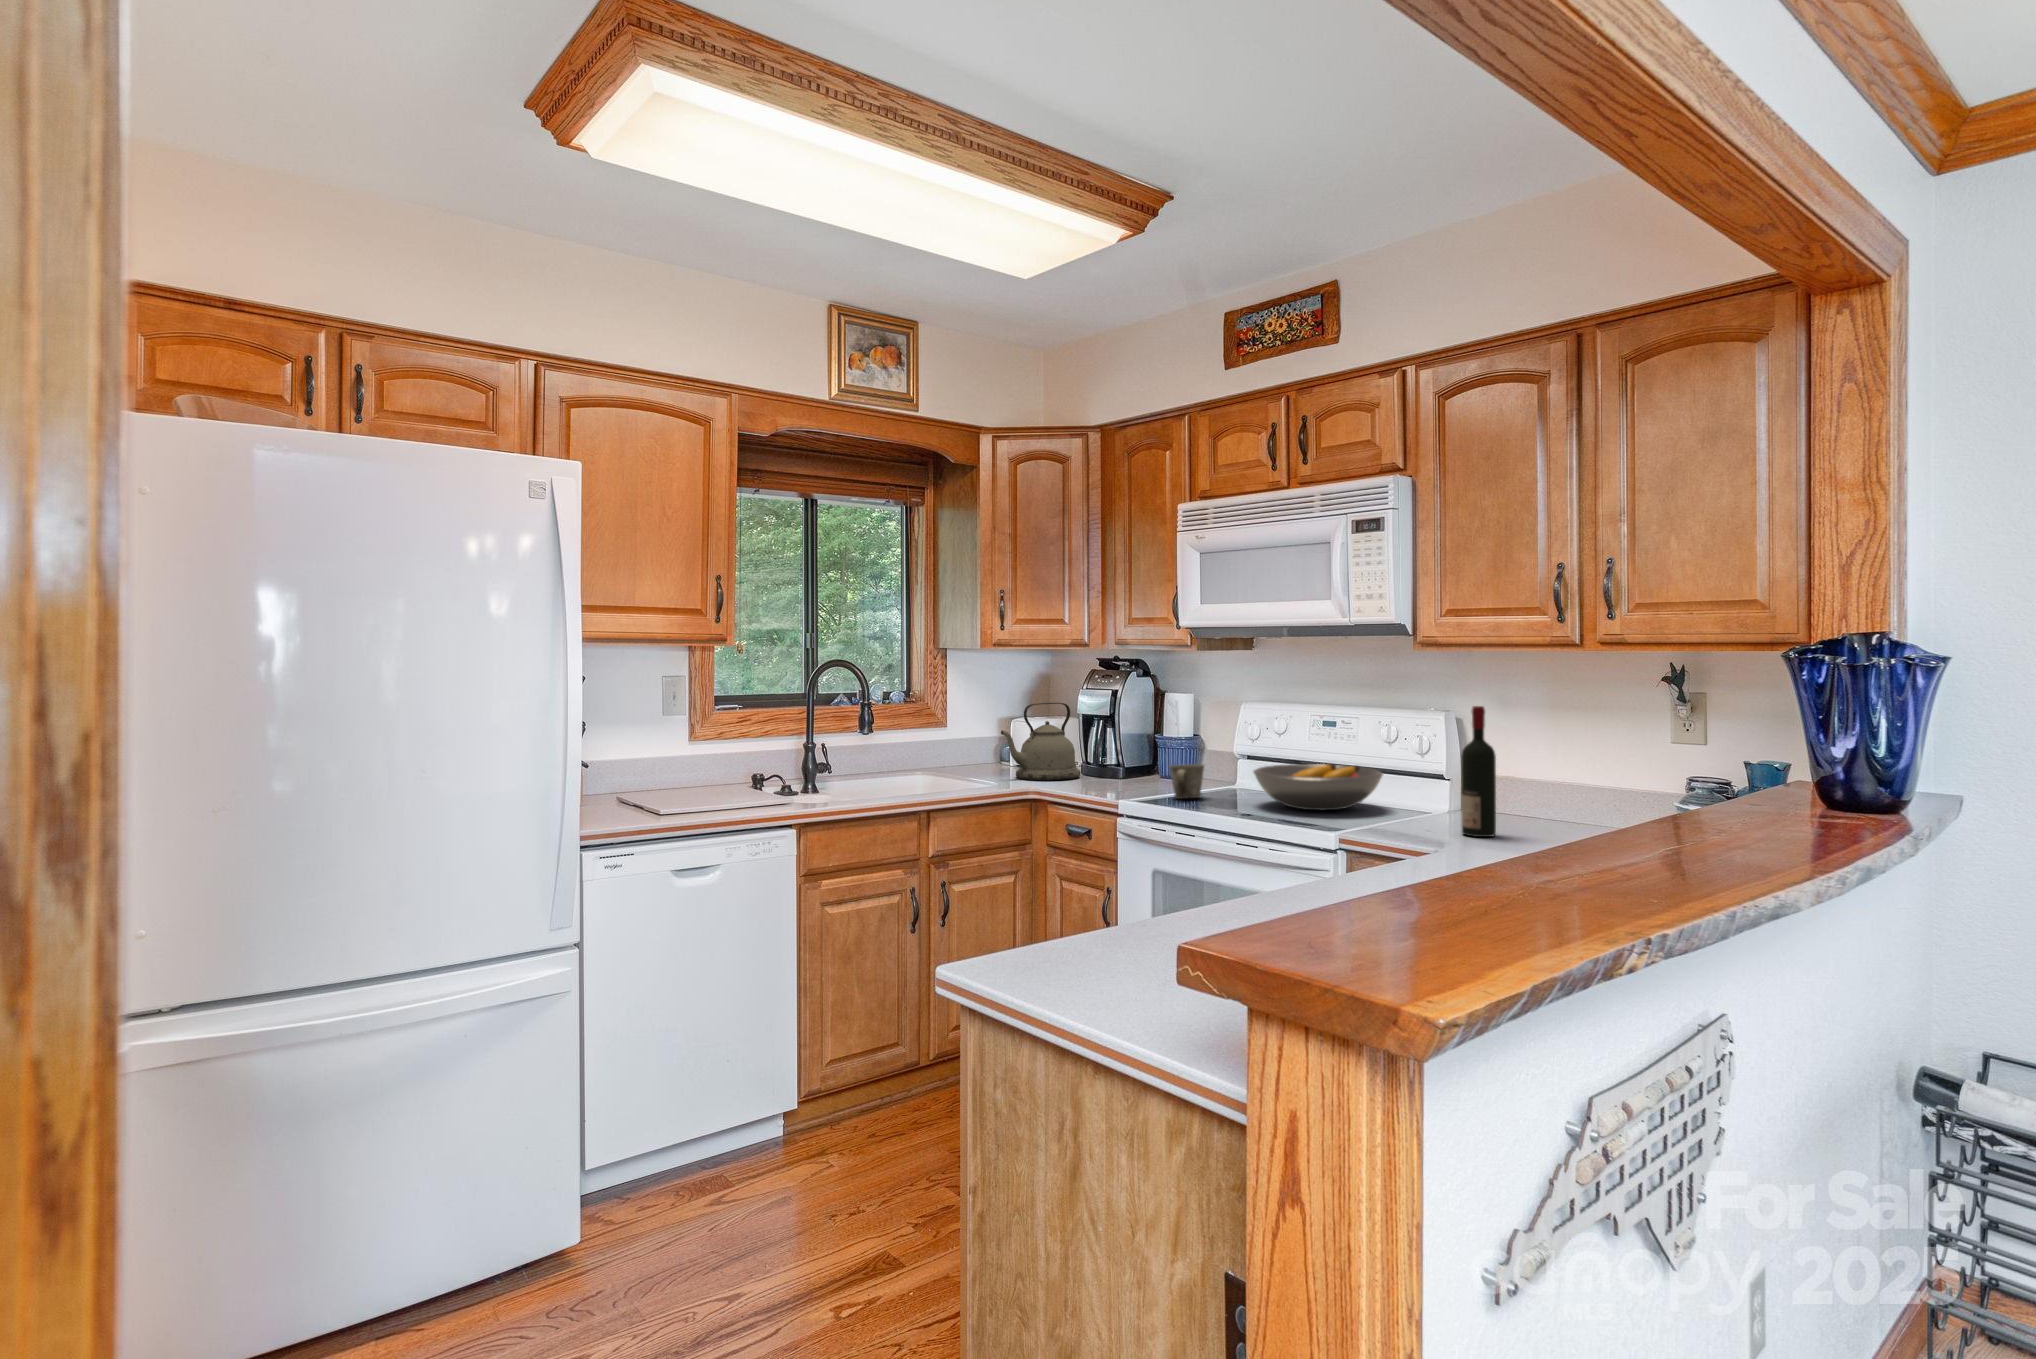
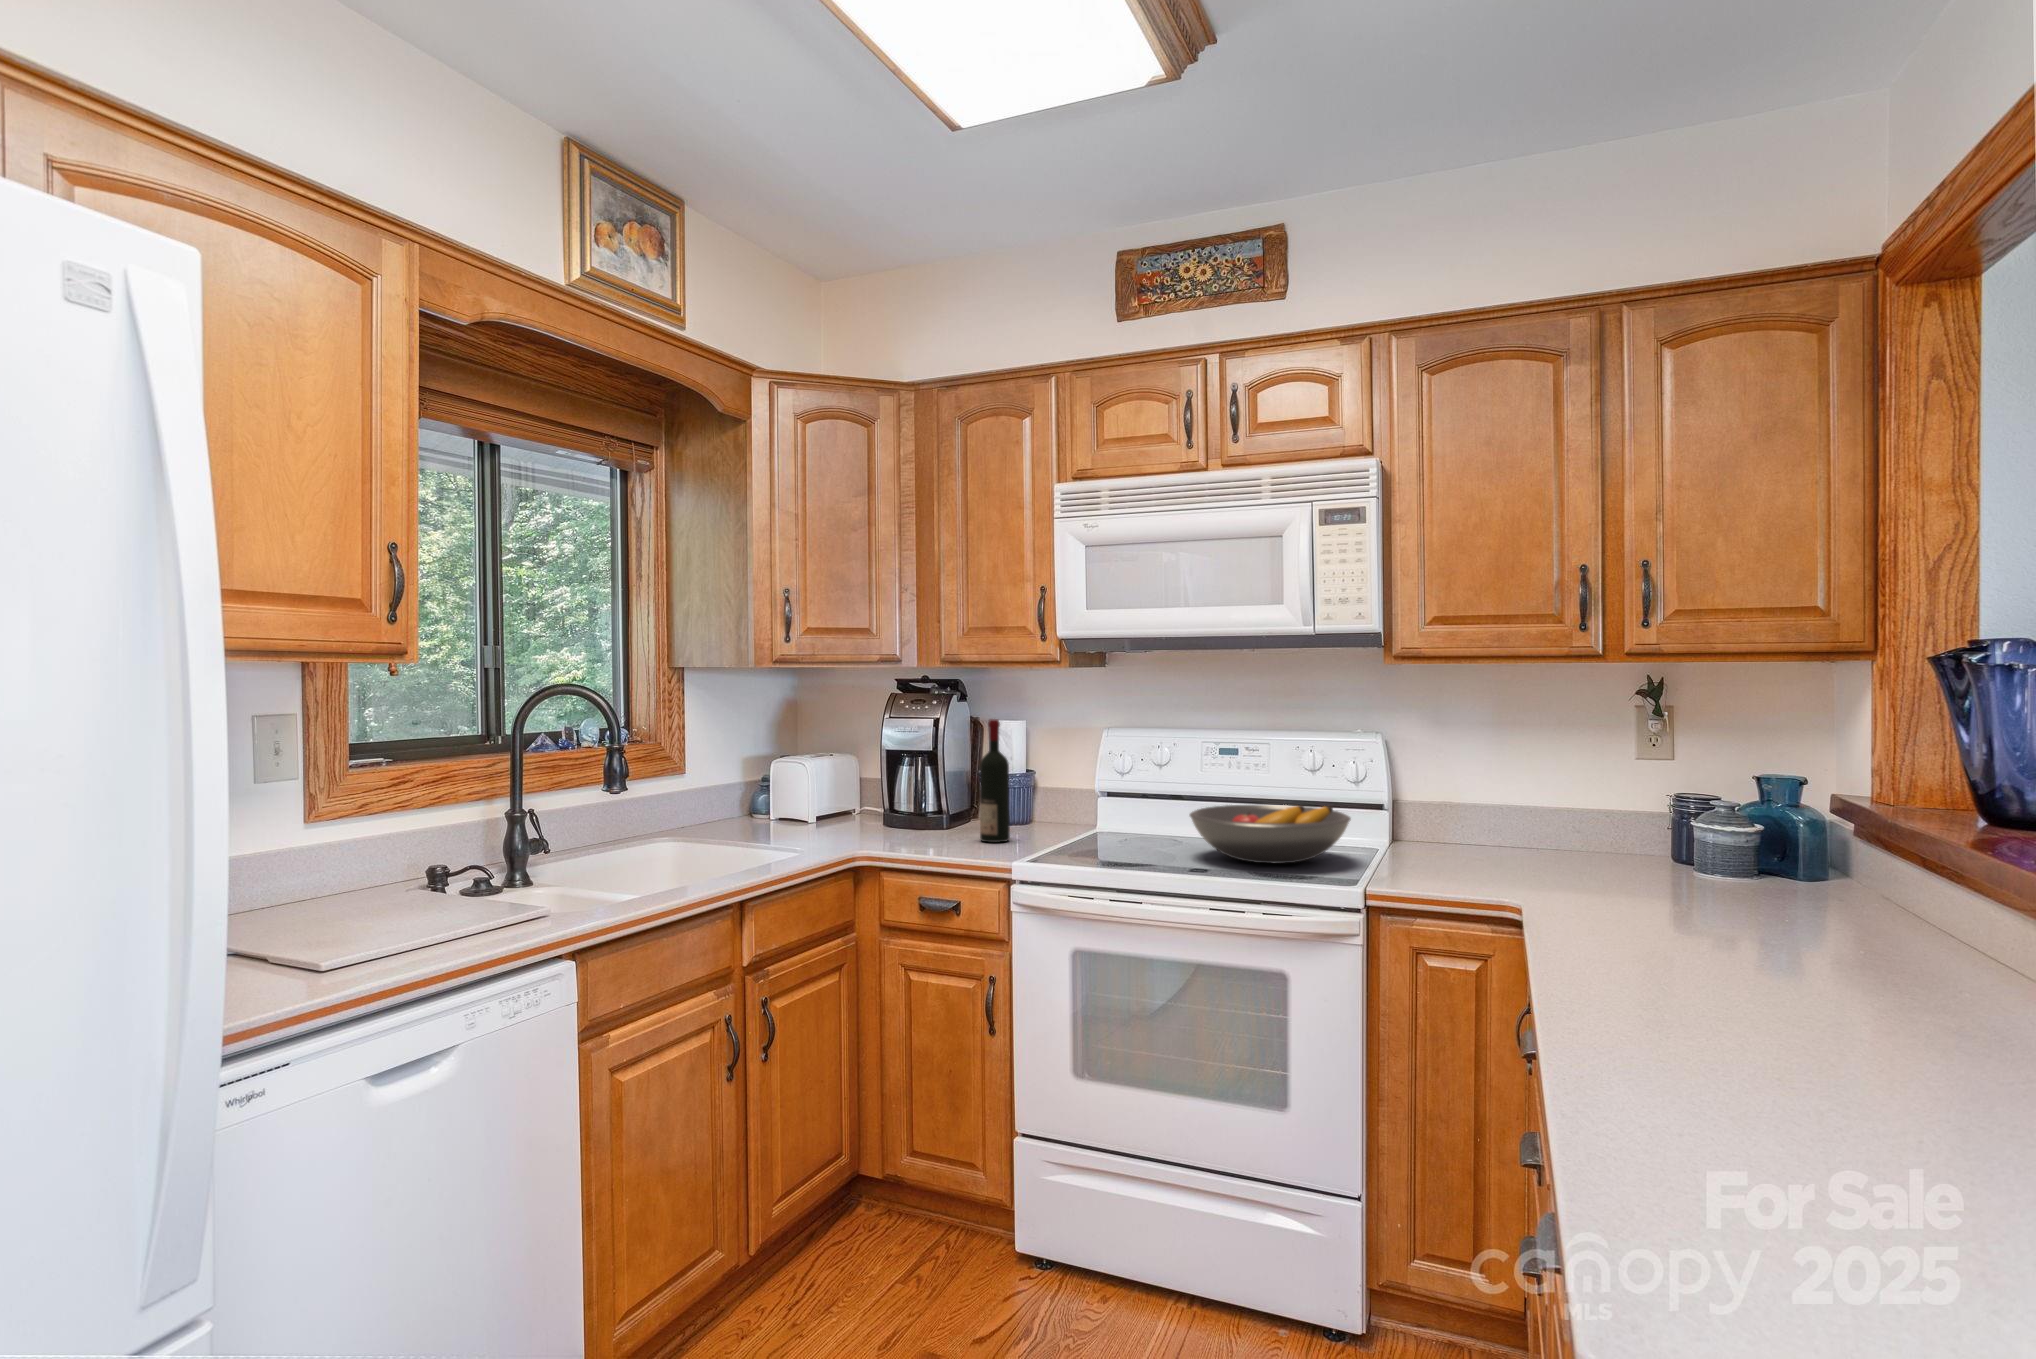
kettle: present [1001,703,1080,780] -> none [803,738,898,843]
wine bottle: present [1461,706,1496,837] -> present [979,719,1010,843]
mug: present [1169,764,1204,799] -> none [1072,812,1118,859]

